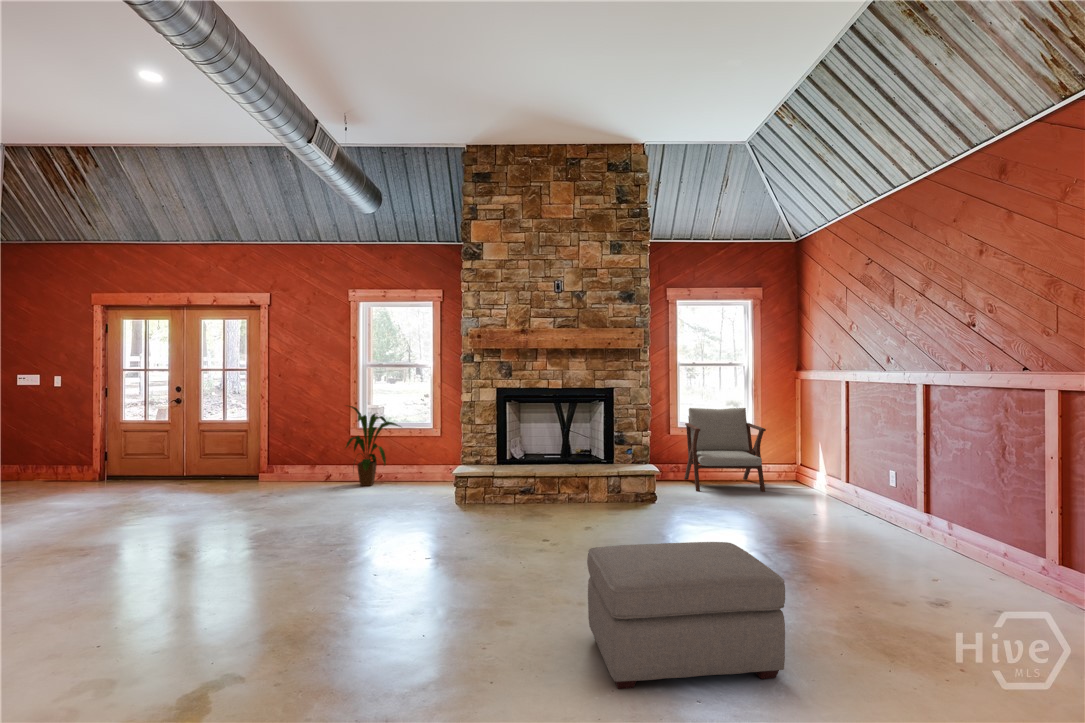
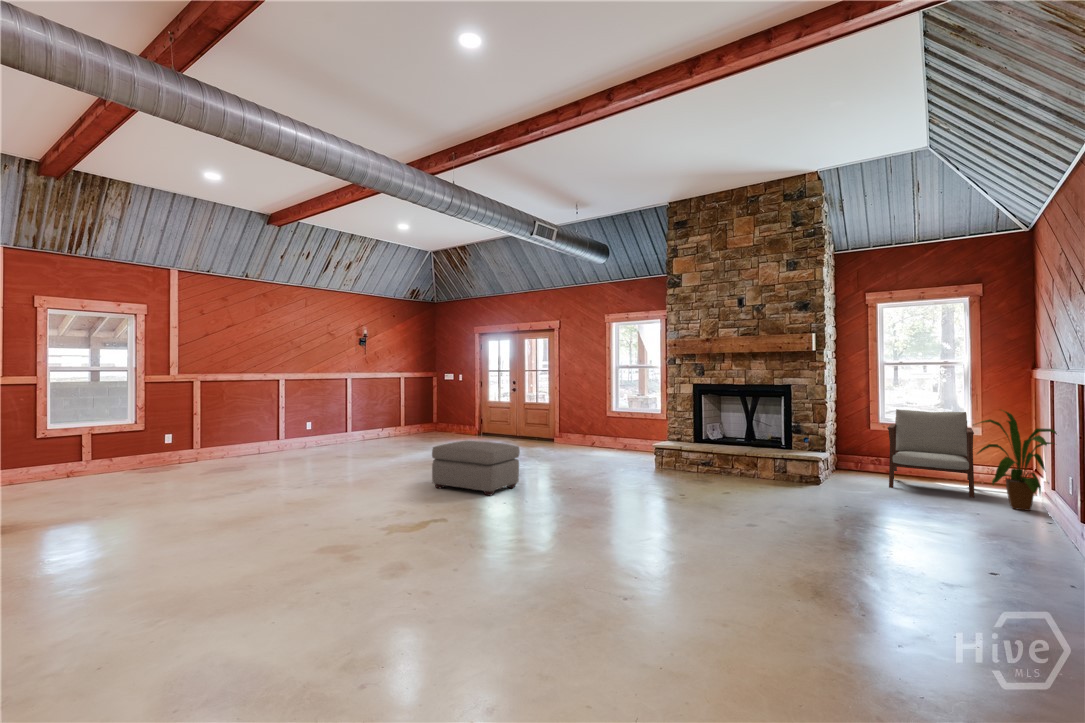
house plant: present [346,406,401,486] -> present [973,411,1057,511]
ottoman: present [587,542,785,689] -> present [432,441,520,496]

